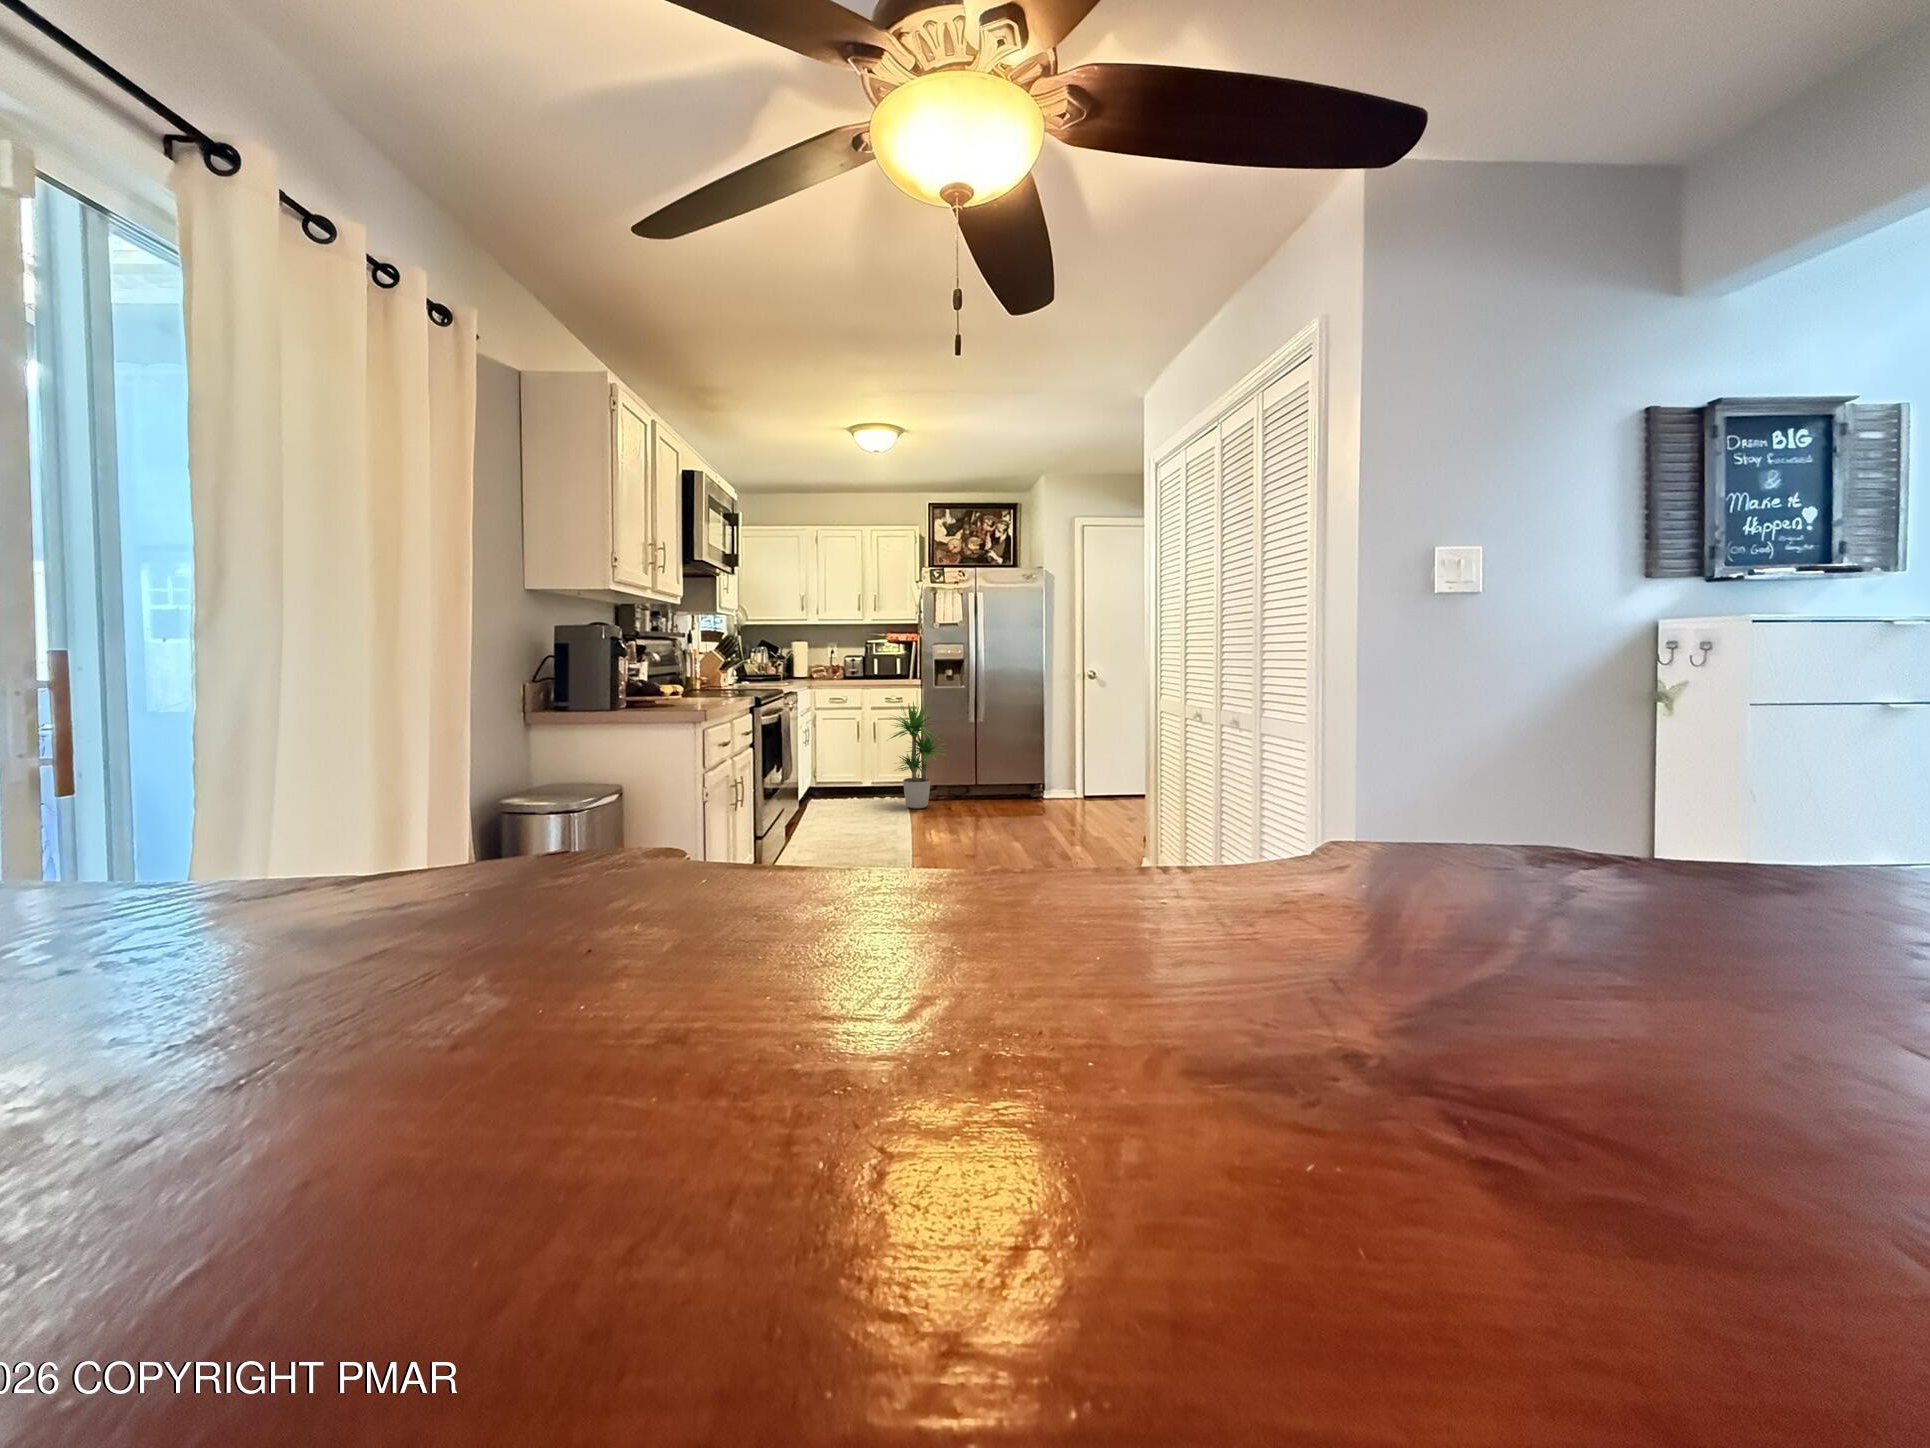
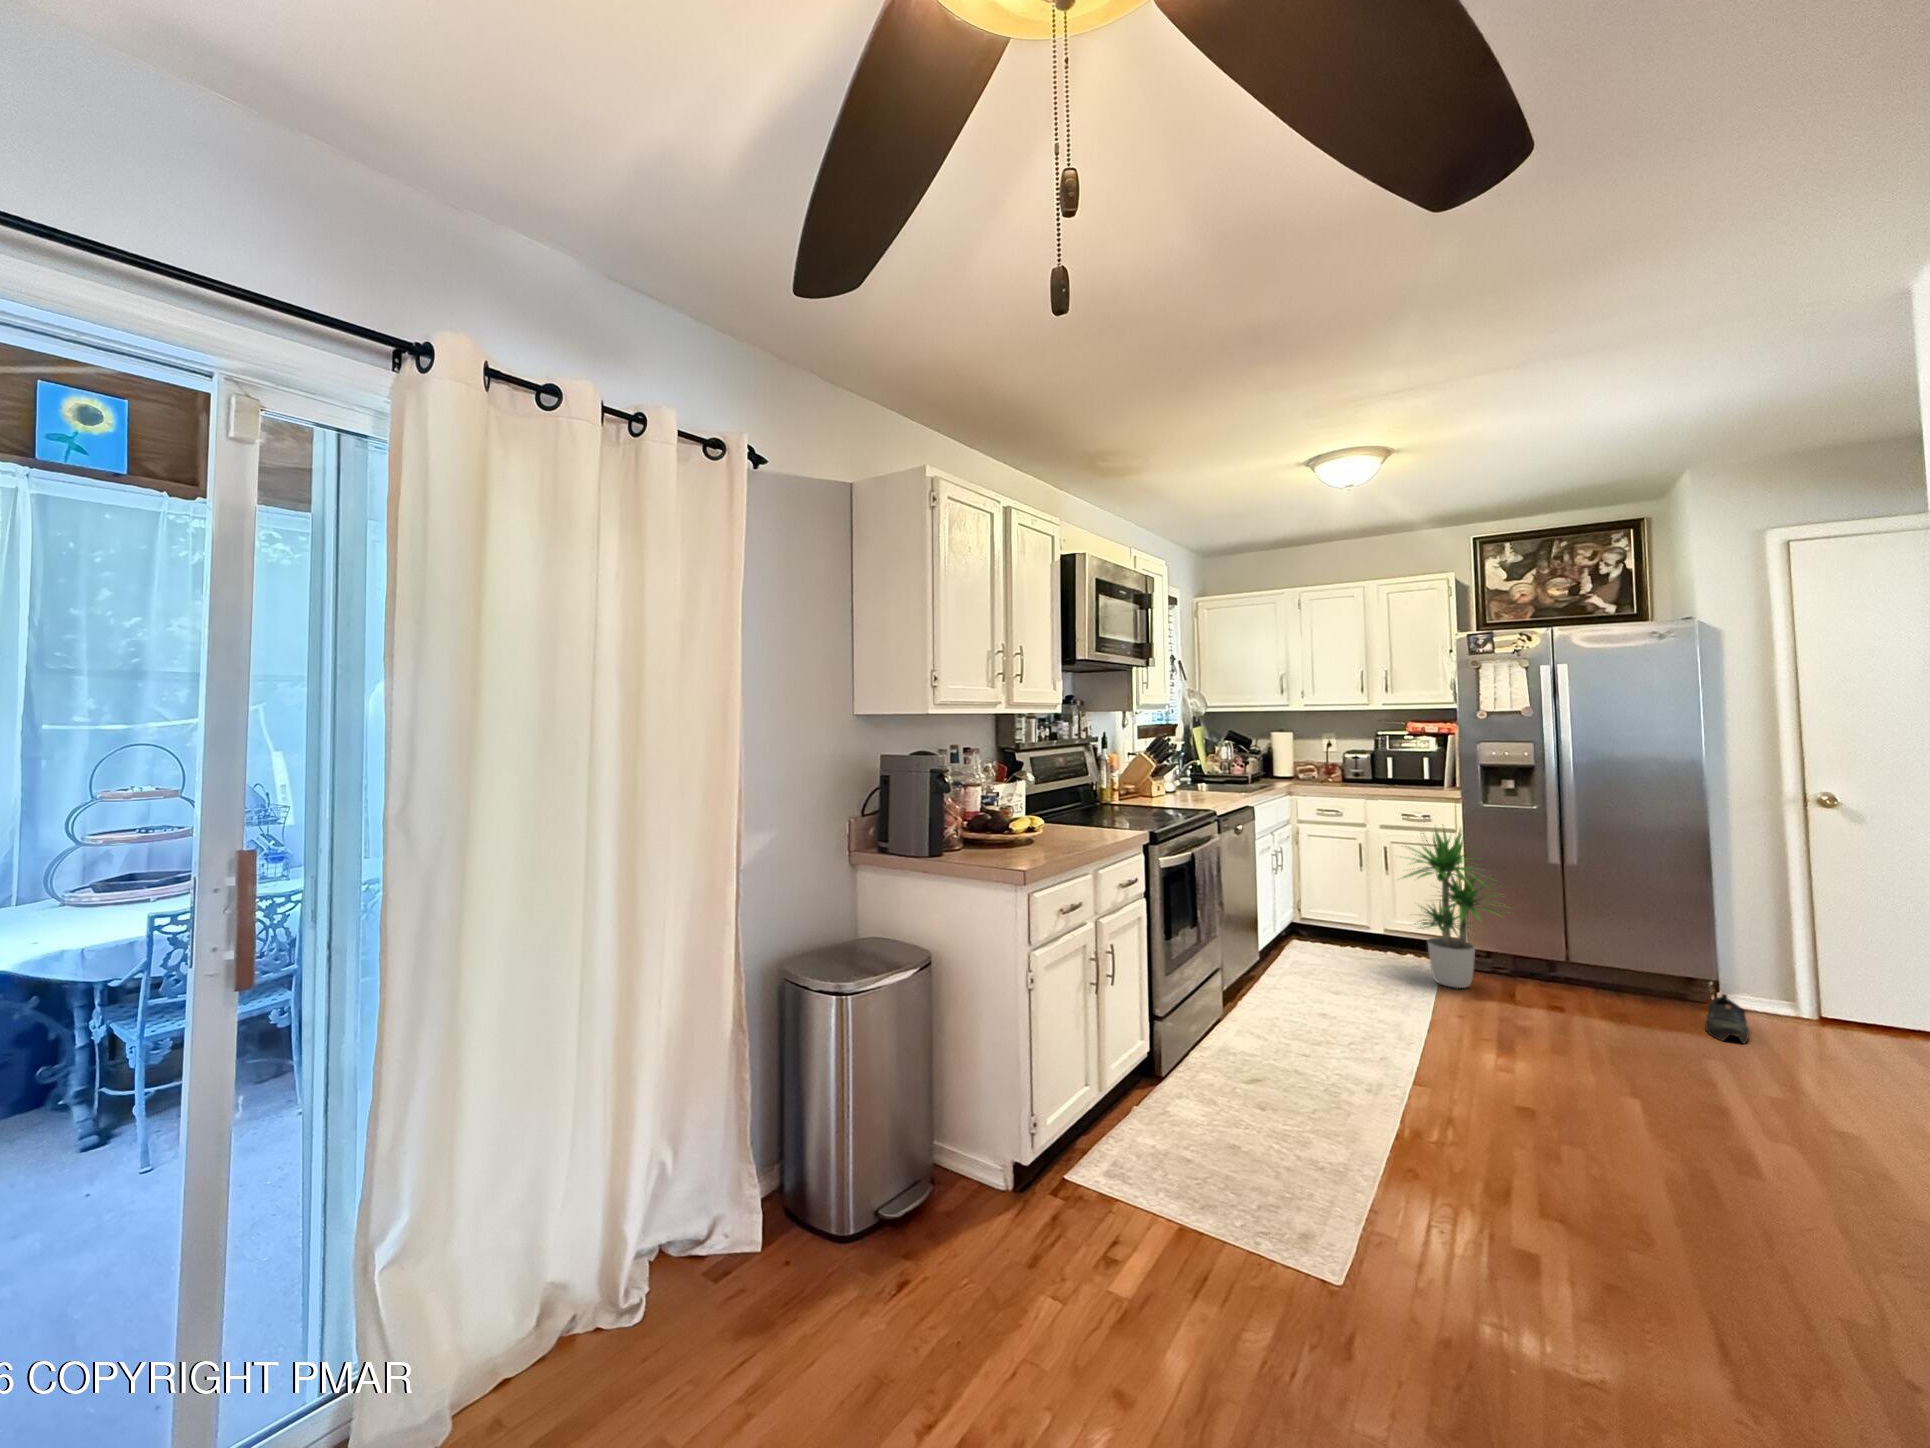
shoe: none [1039,788,1057,811] -> present [1706,994,1749,1043]

